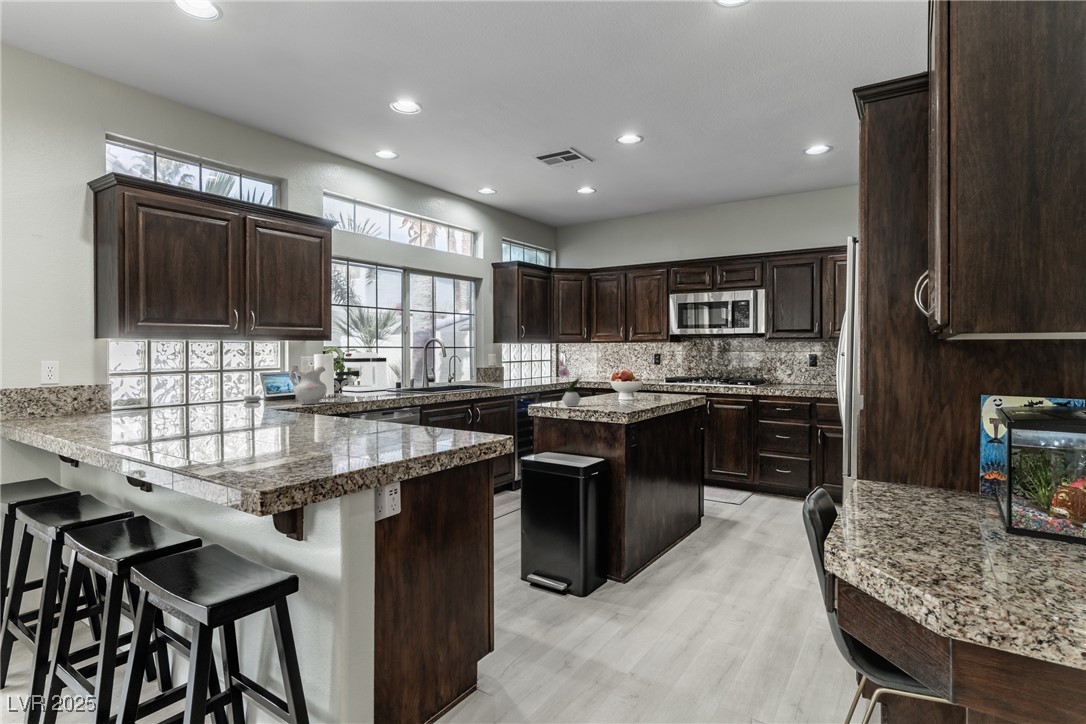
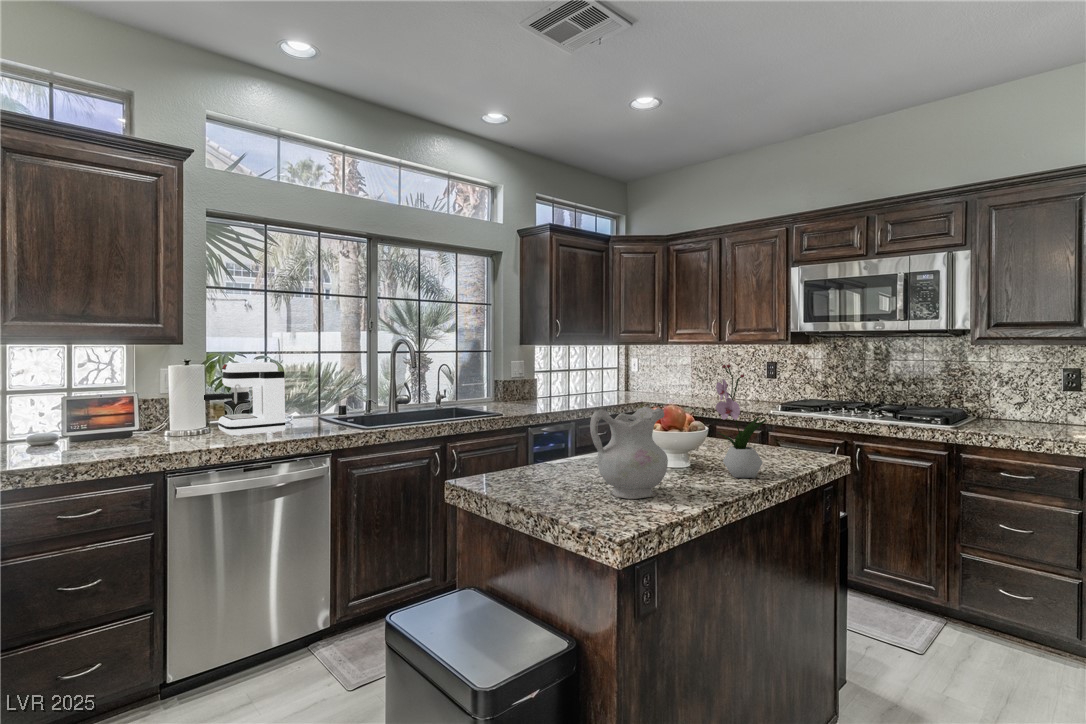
flower arrangement: present [559,351,581,407] -> present [716,364,766,478]
ceramic pitcher: present [289,366,327,404] -> present [590,406,668,499]

